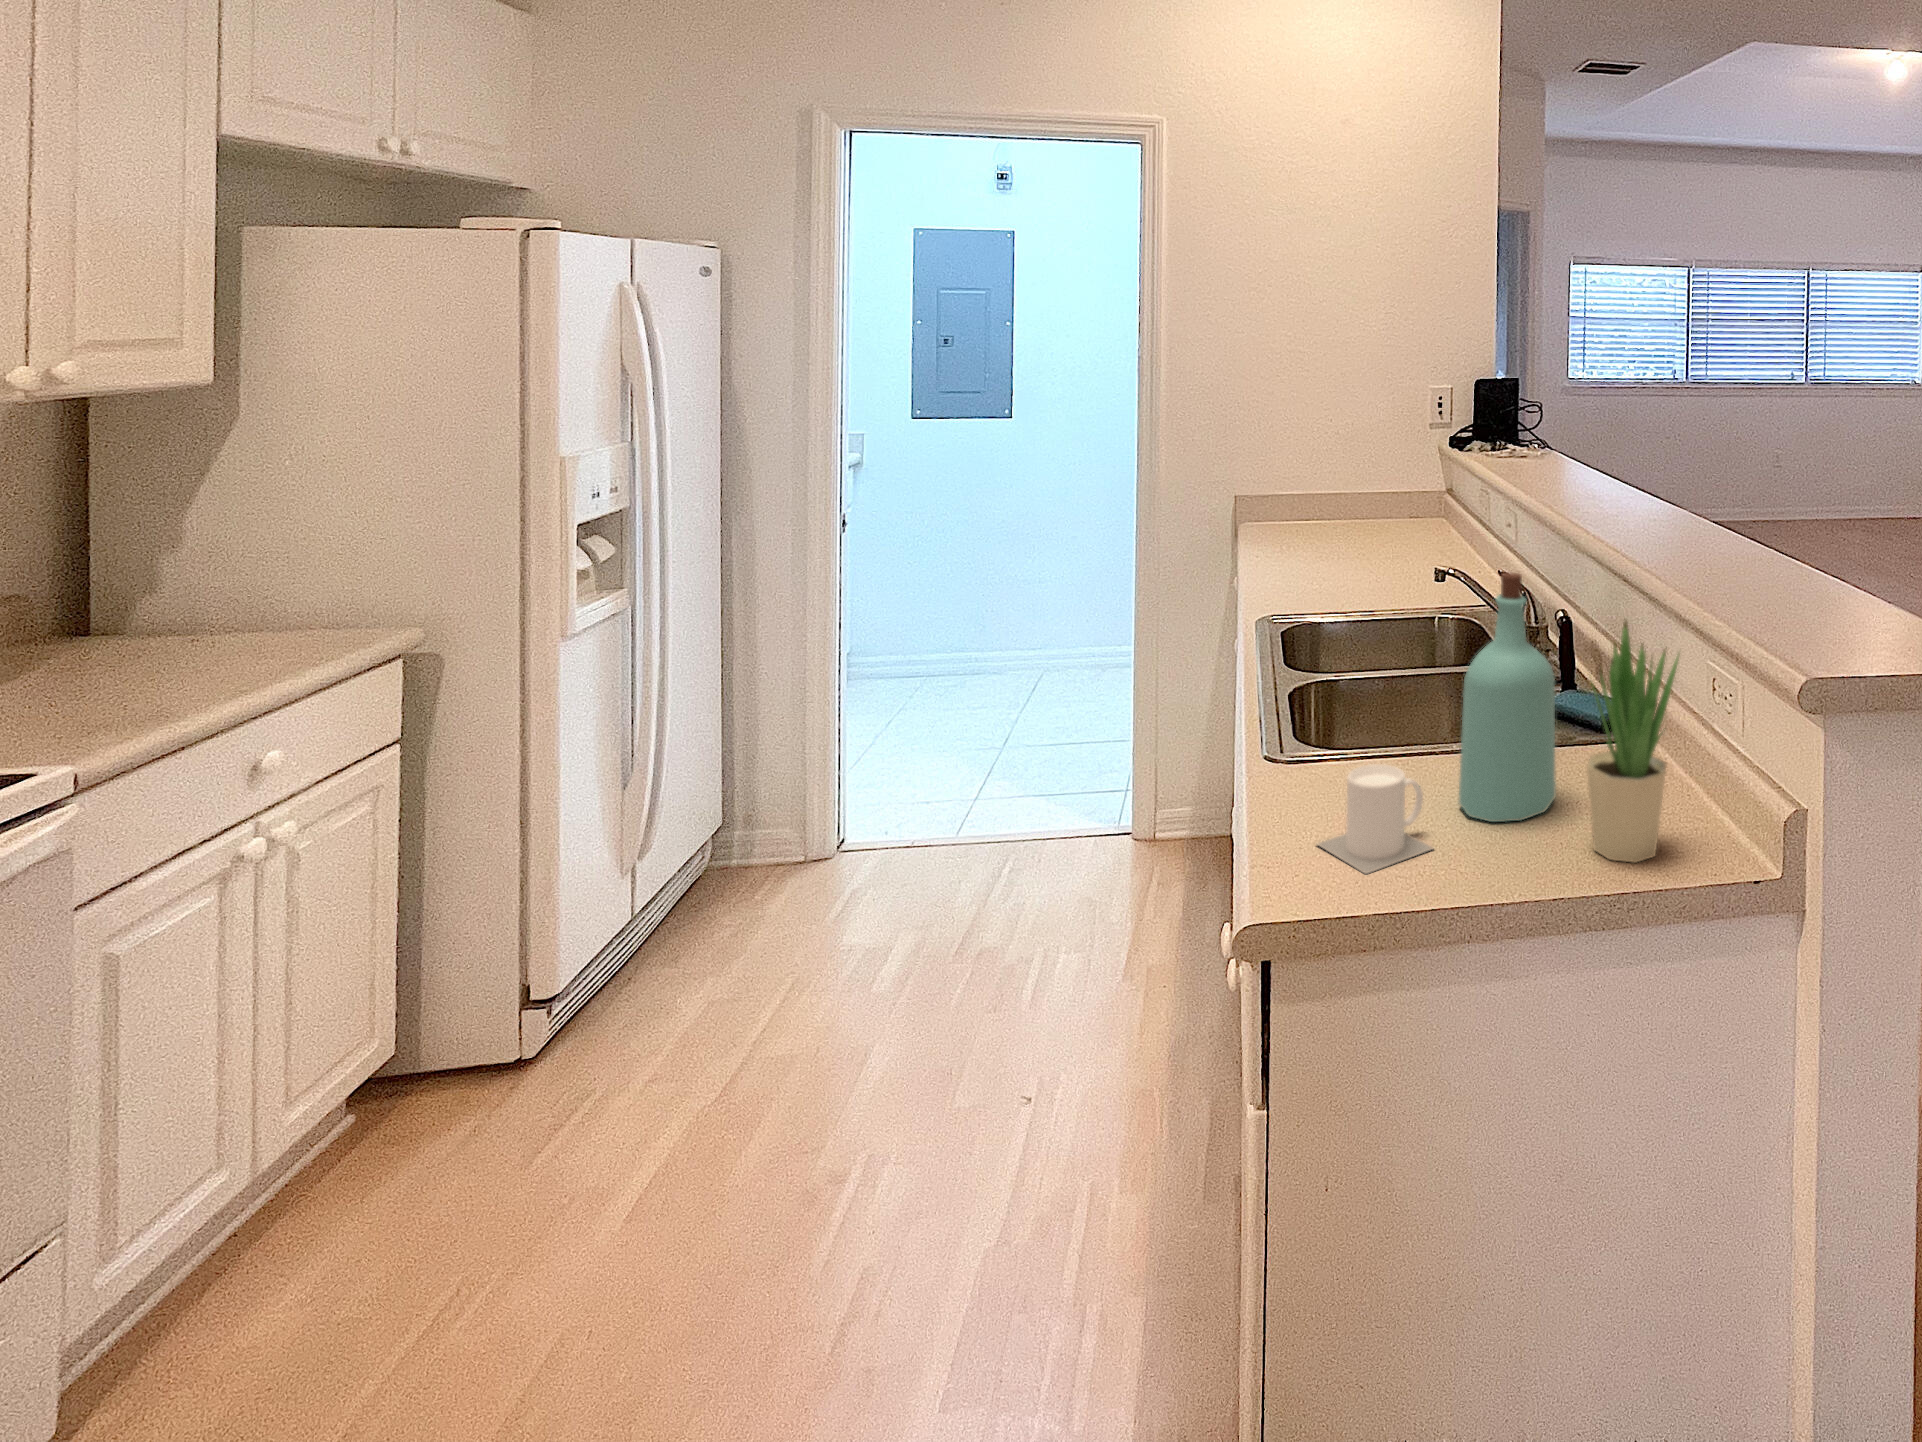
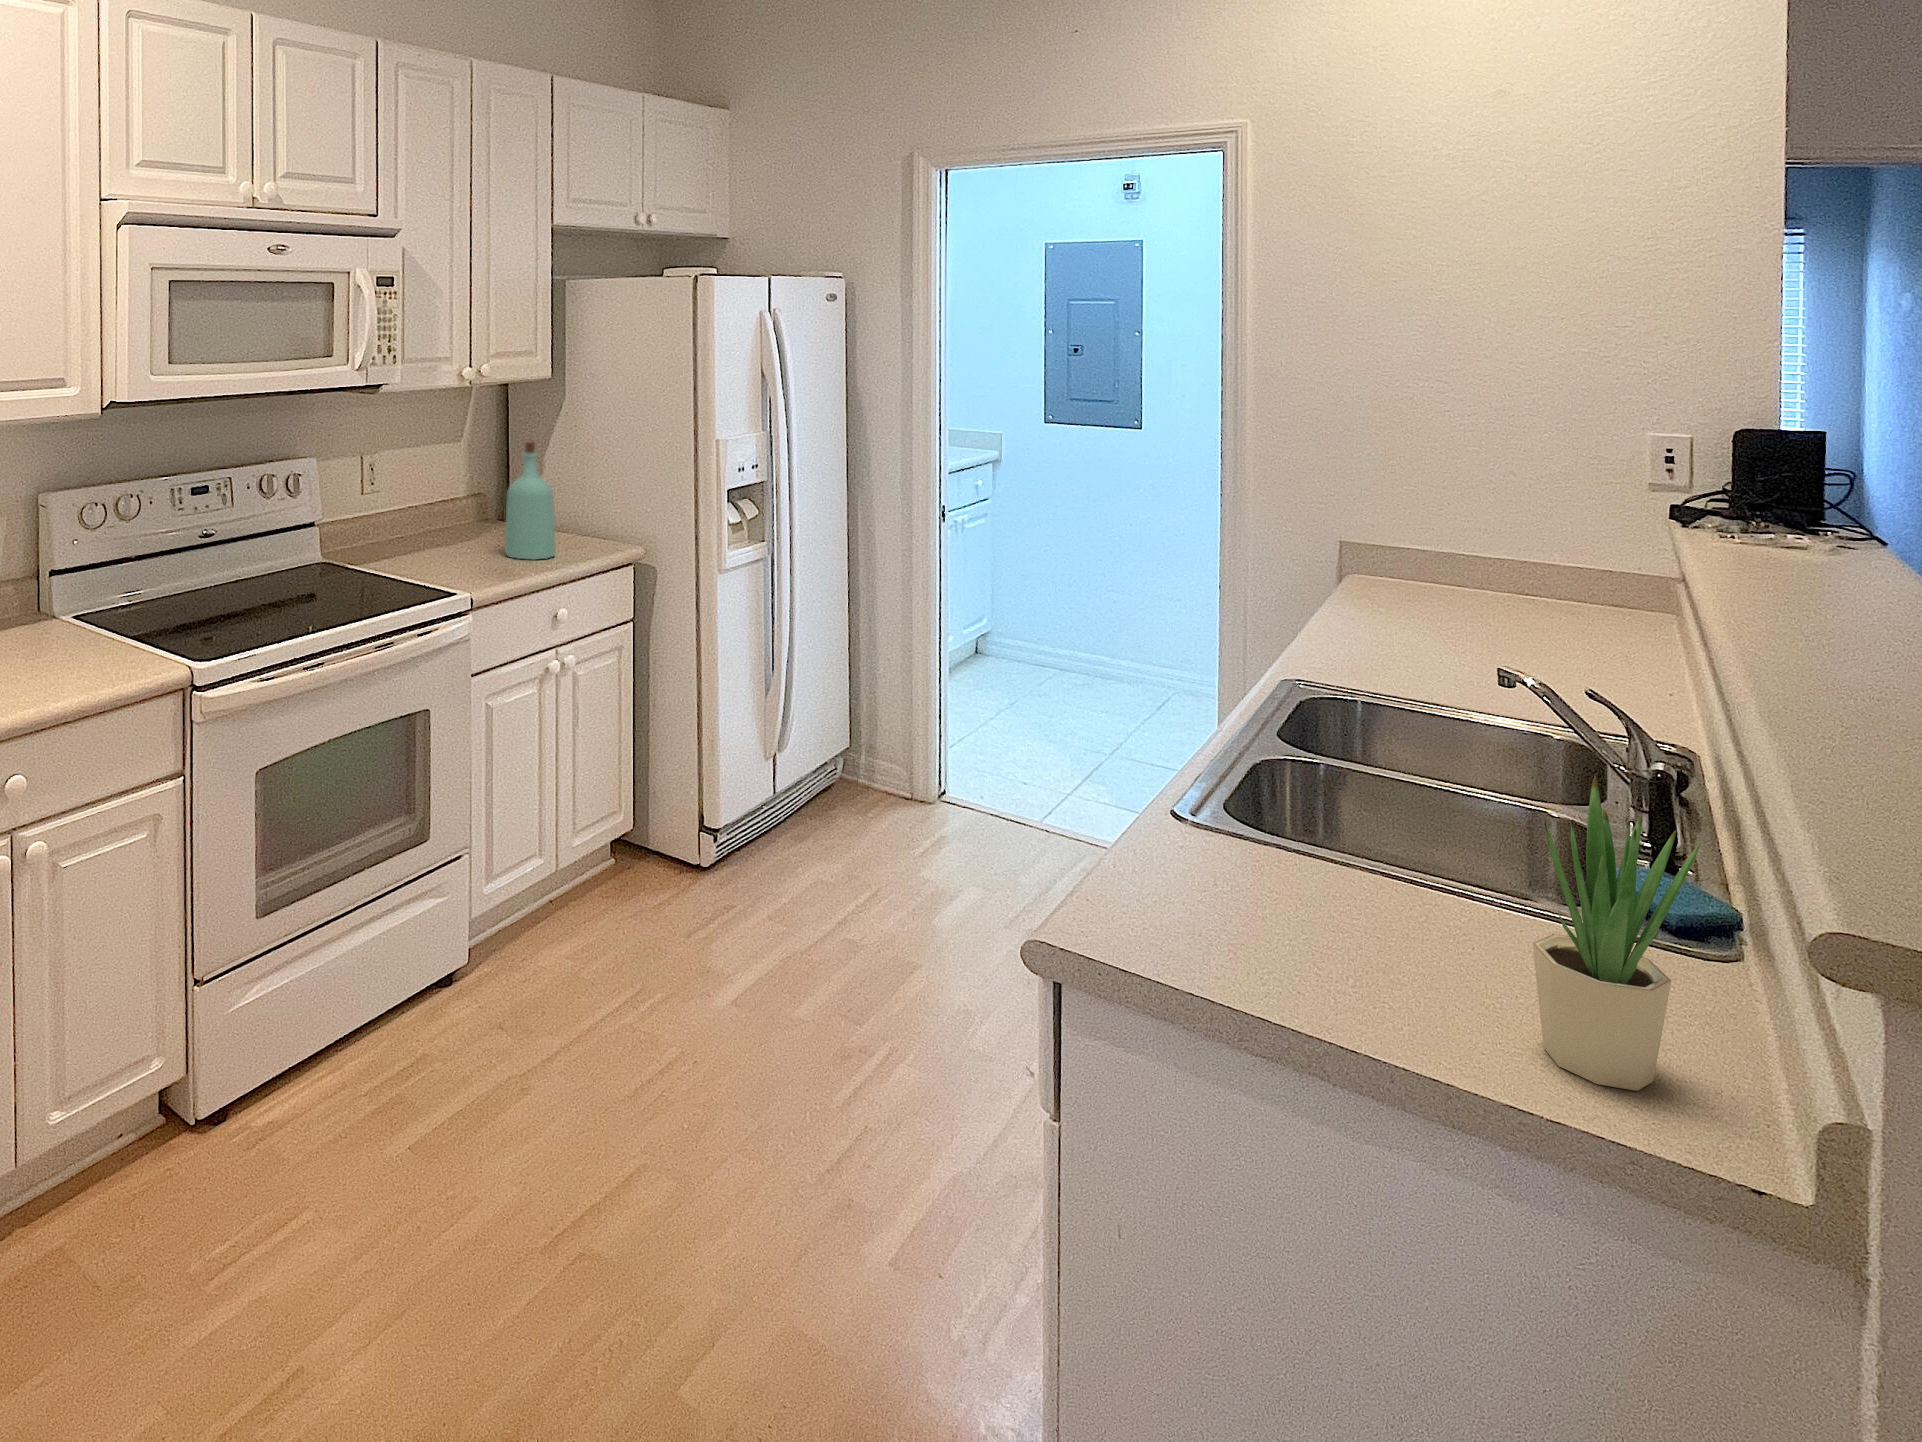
bottle: present [1459,572,1556,822] -> present [505,442,556,560]
mug: present [1318,764,1432,874] -> none [1192,849,1325,964]

